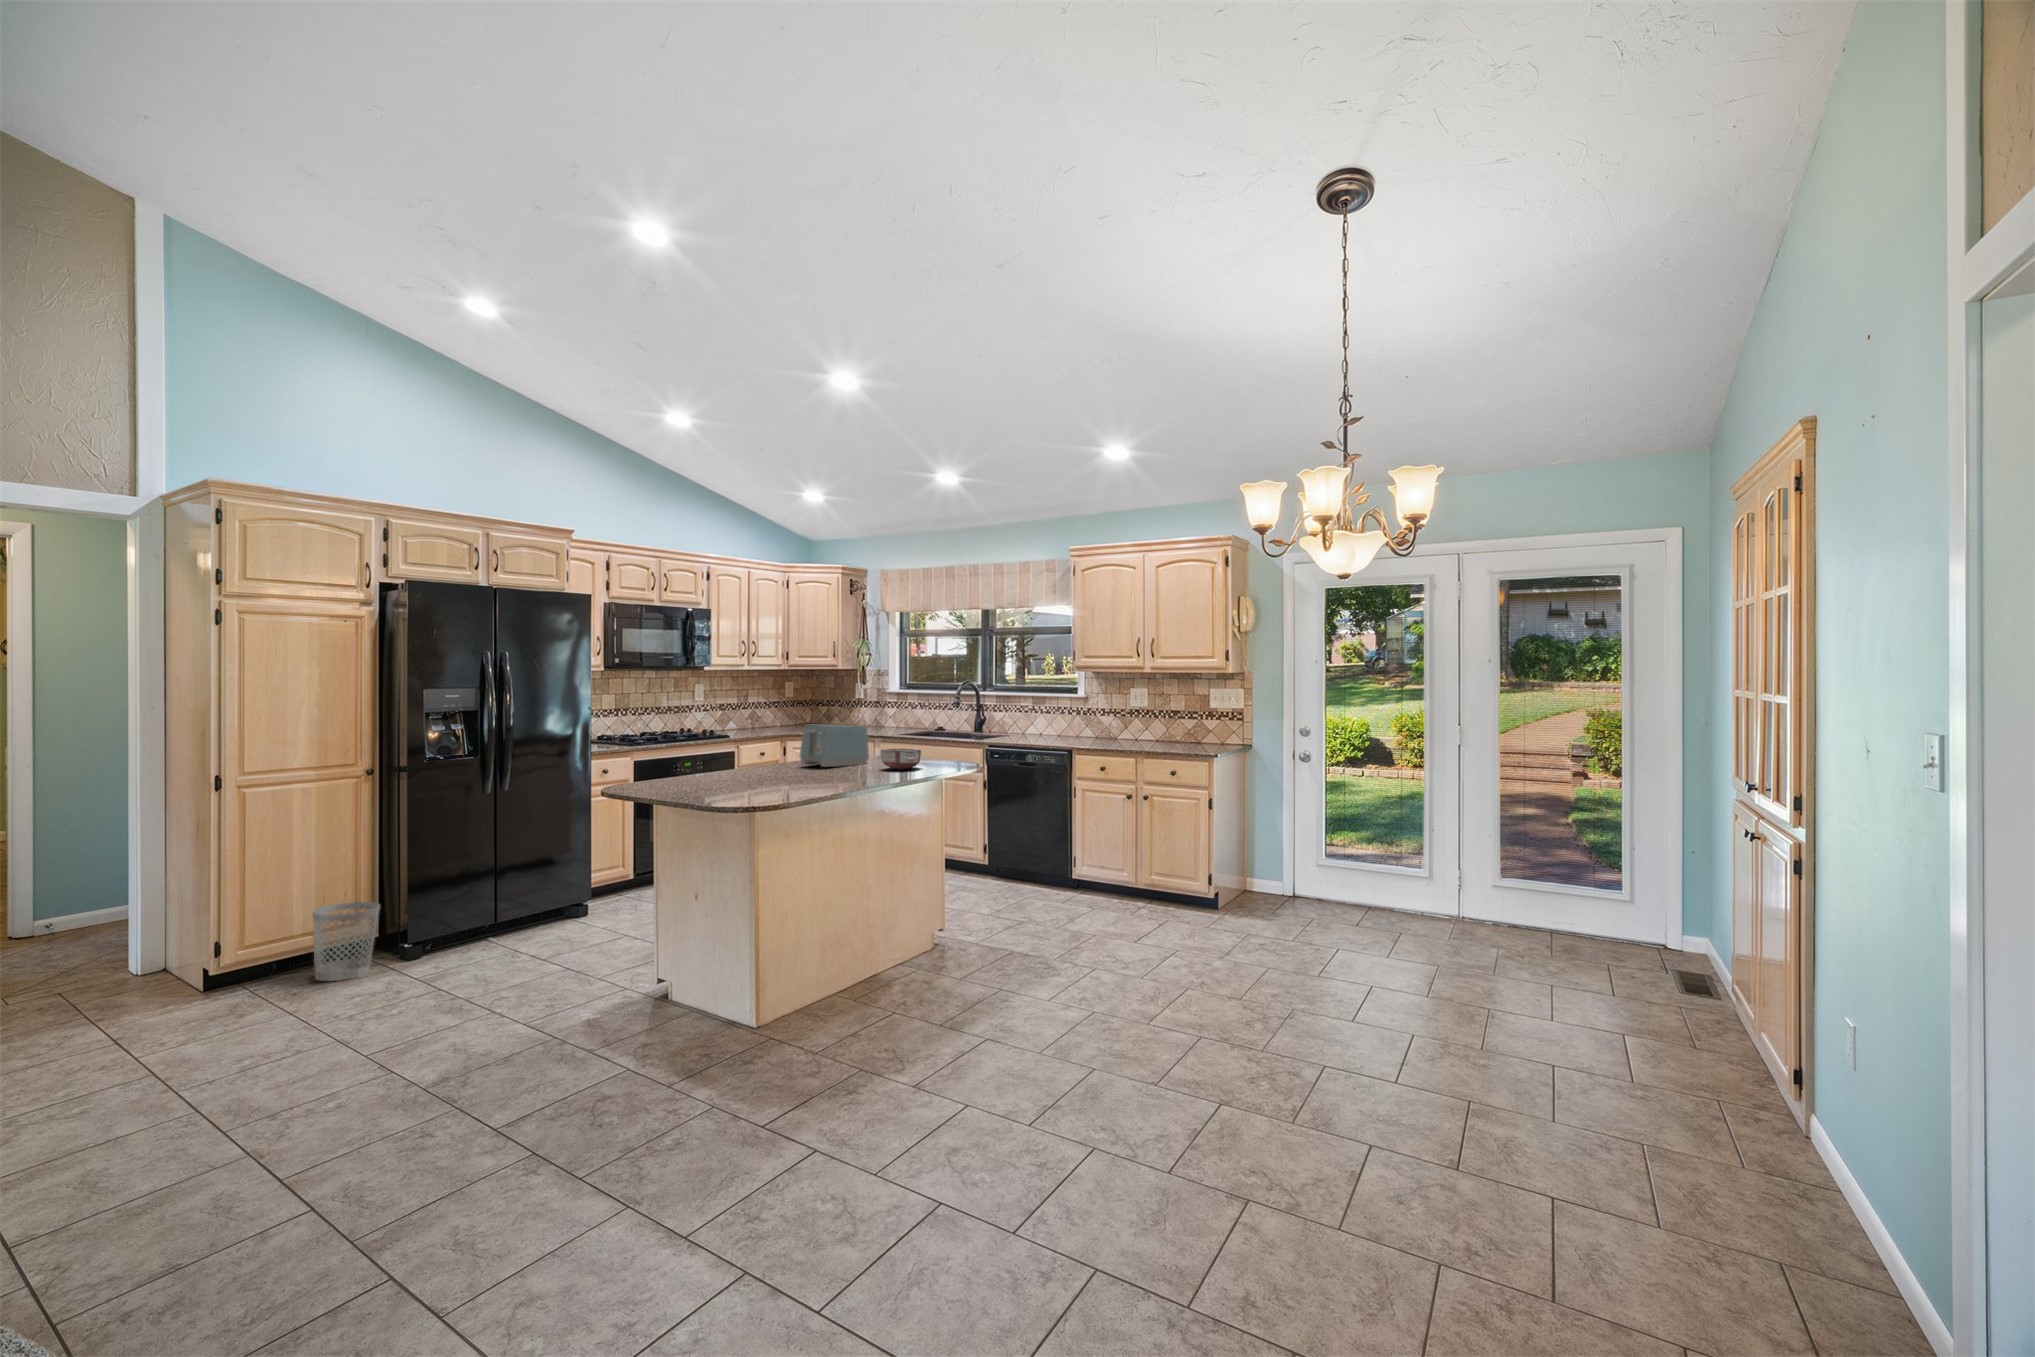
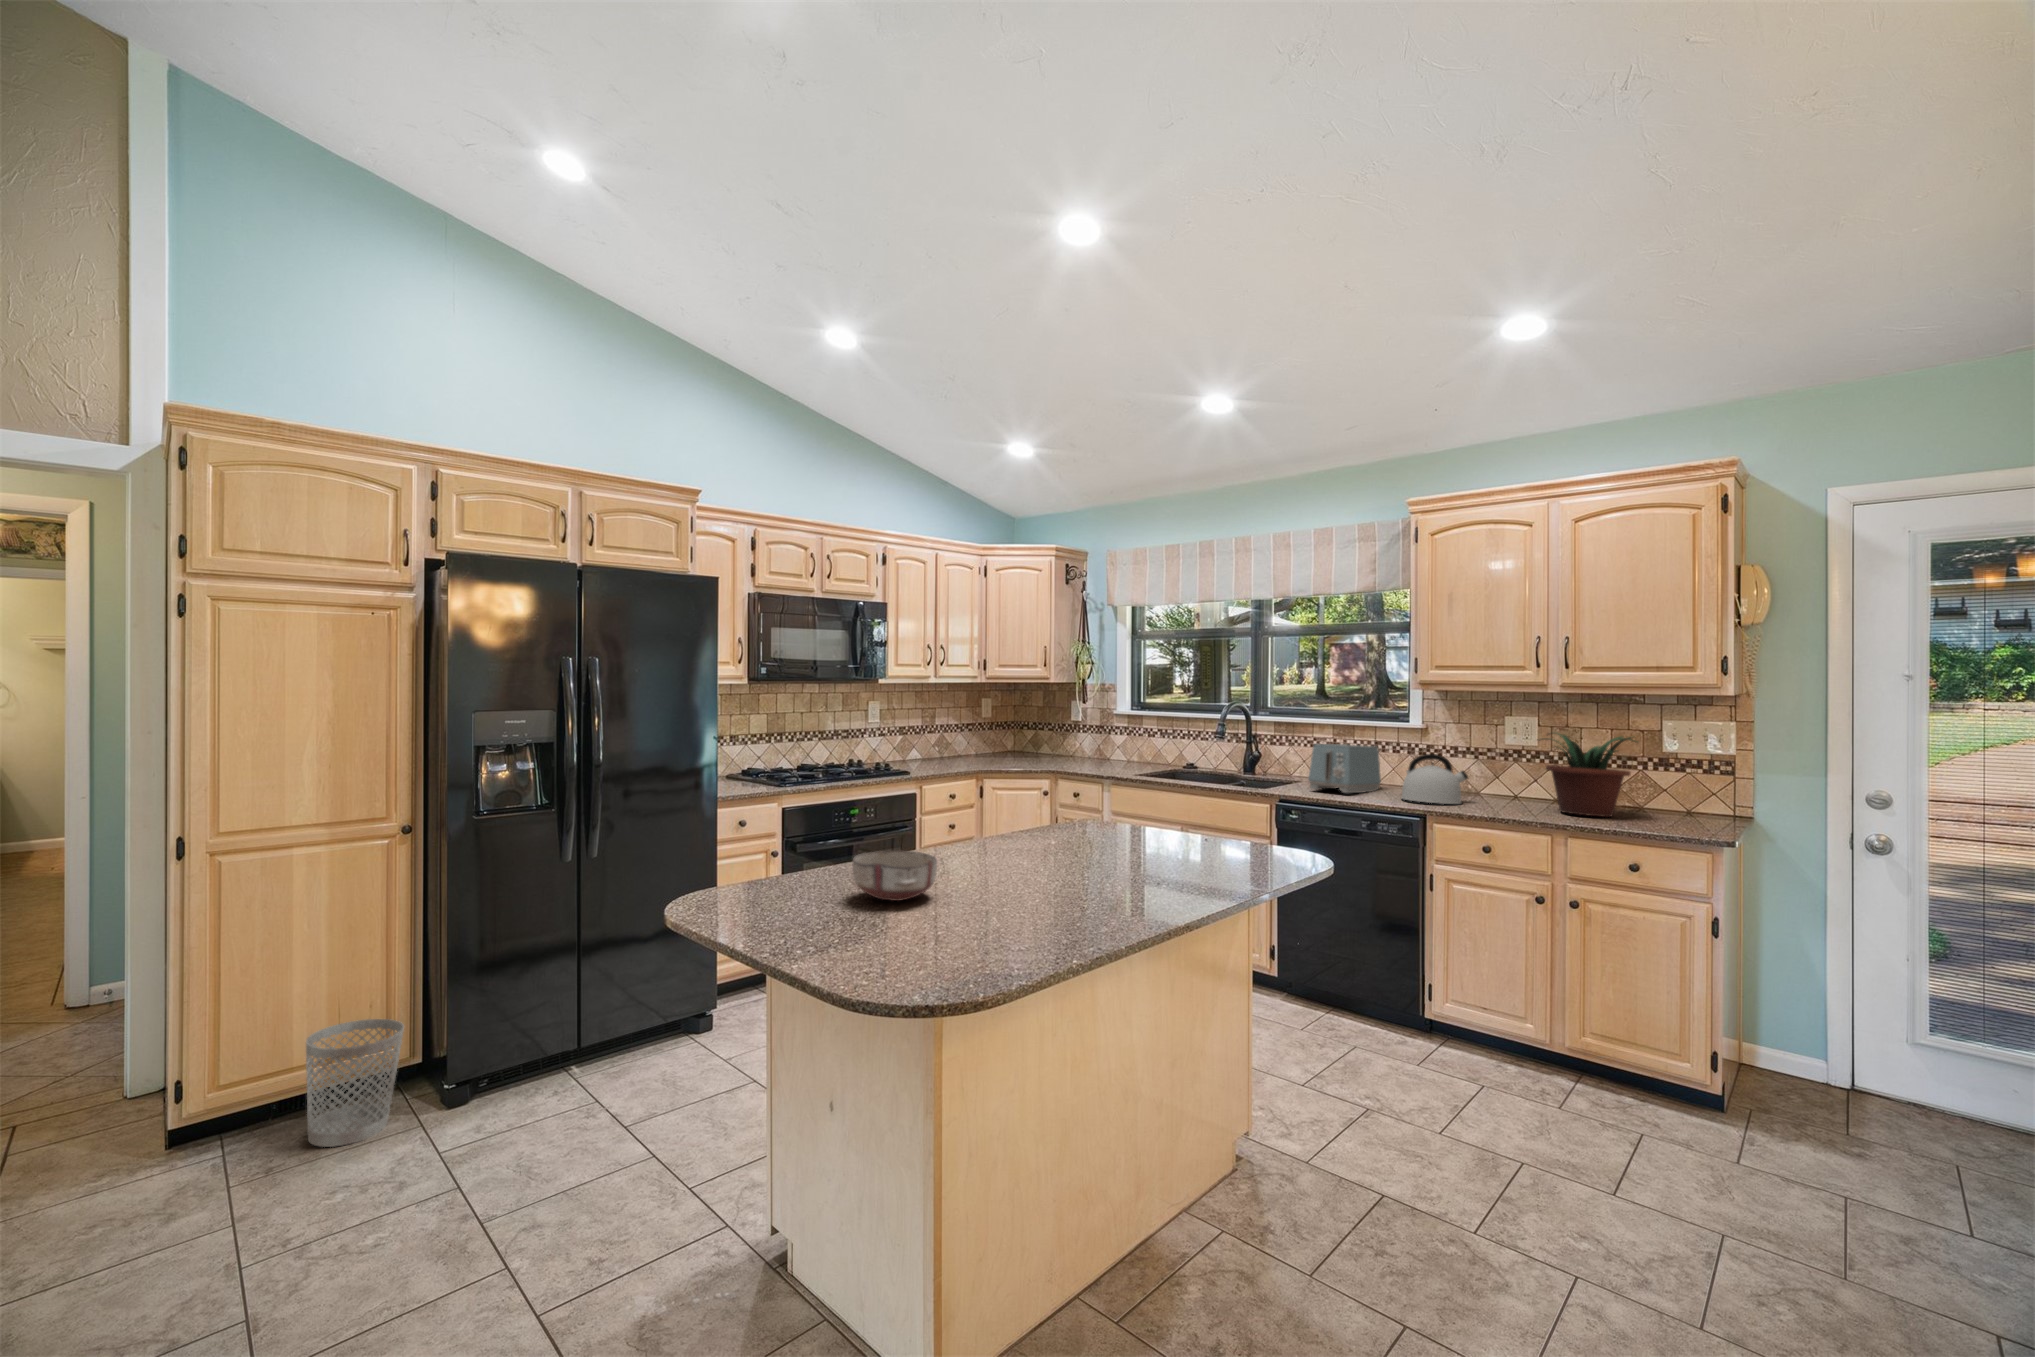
potted plant: none [1137,698,1189,746] -> present [1537,734,1631,817]
kettle: none [1064,713,1103,743] -> present [1402,754,1468,804]
toaster: present [800,724,869,767] -> present [1308,744,1381,793]
ceramic bowl: present [881,749,921,769] -> present [853,851,937,901]

